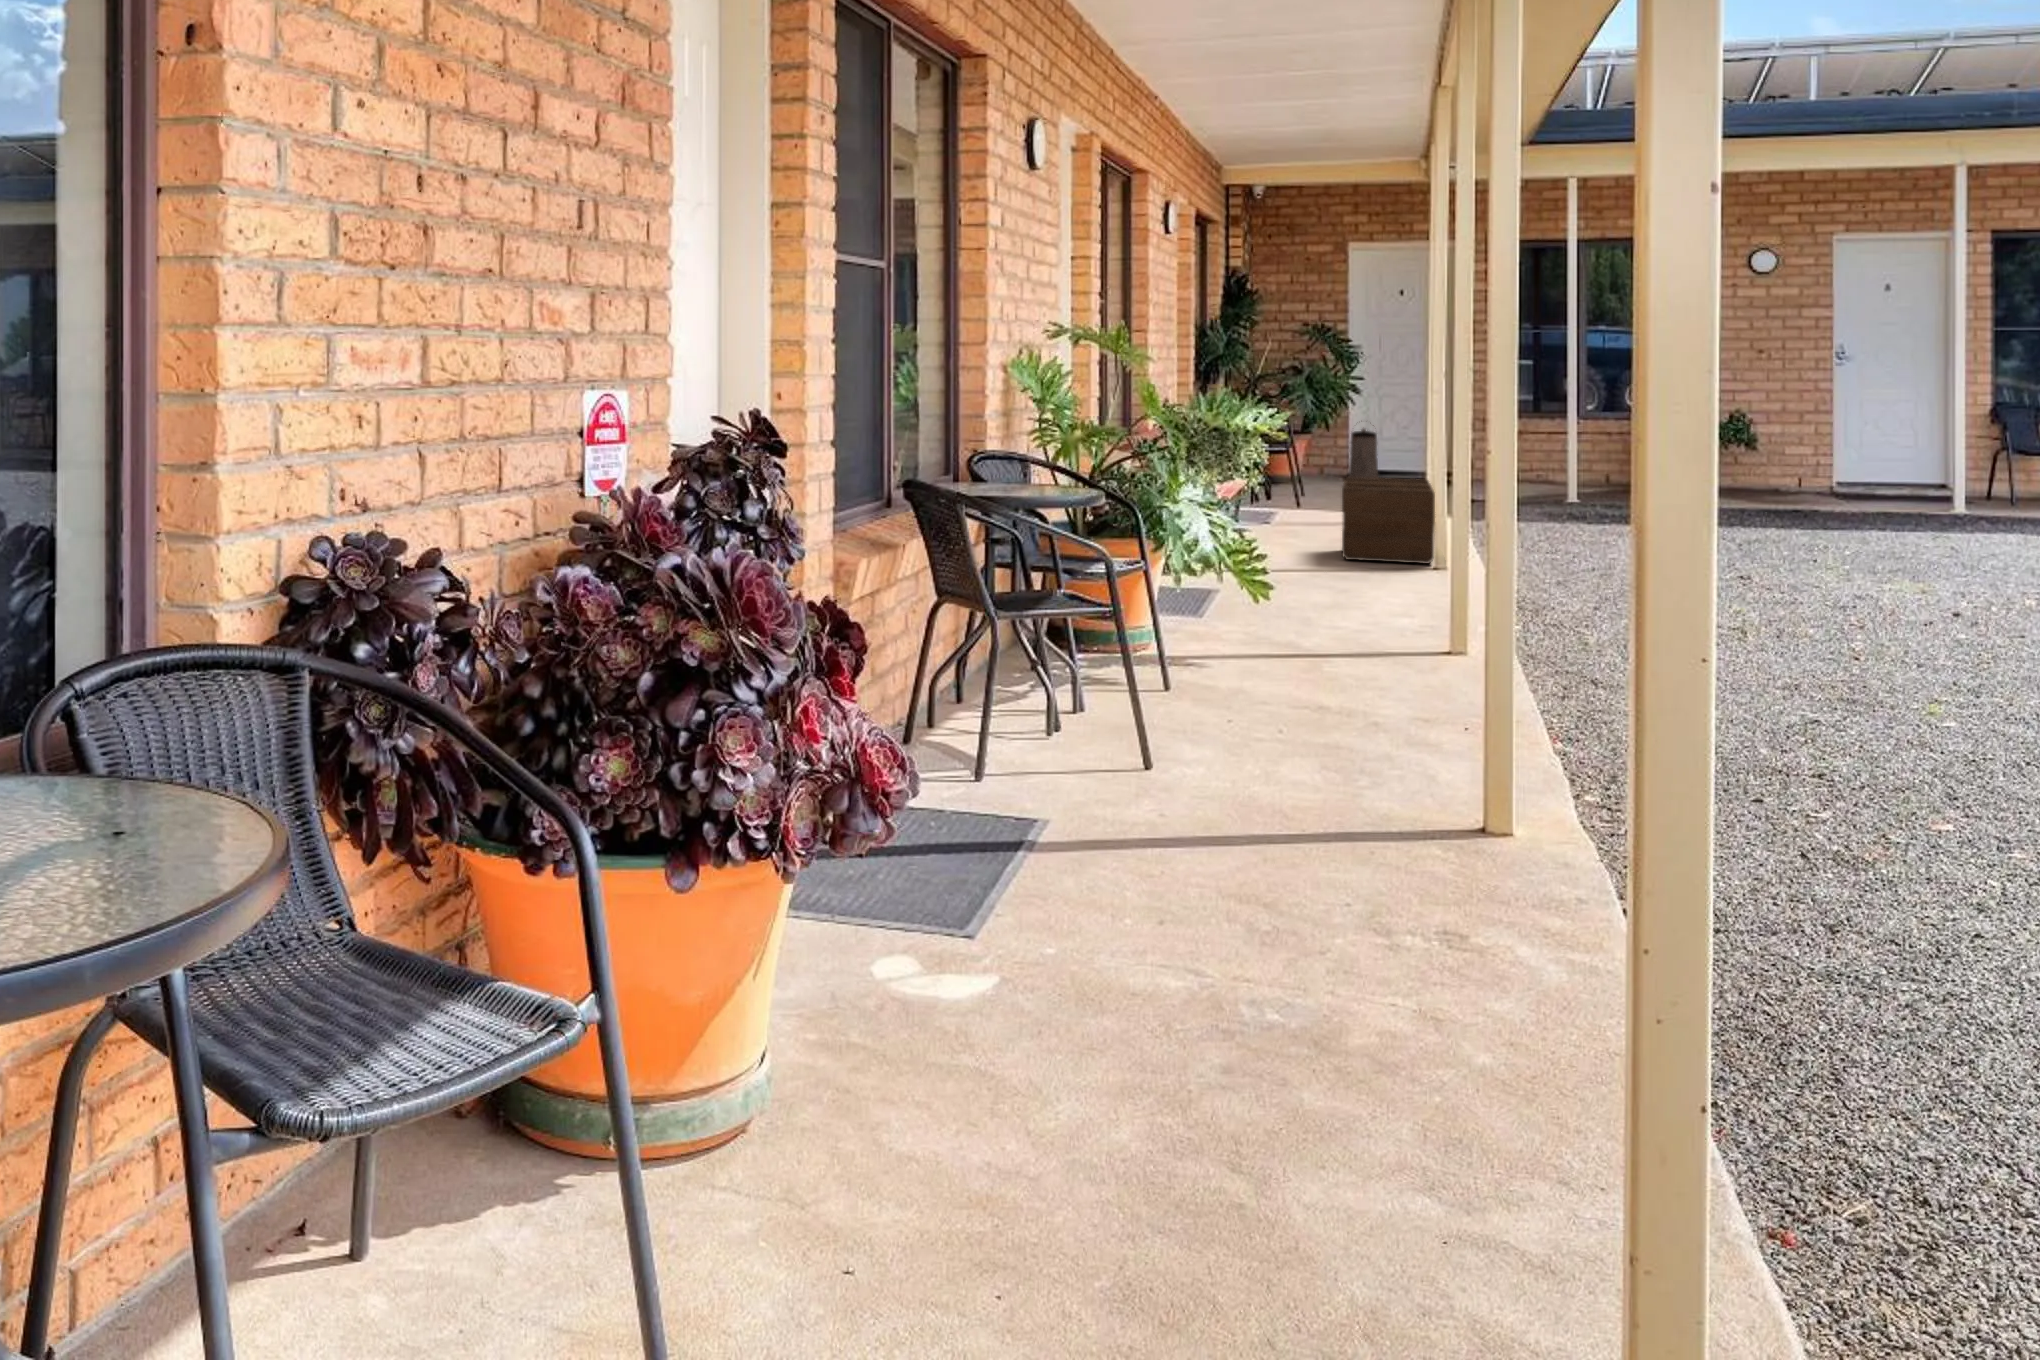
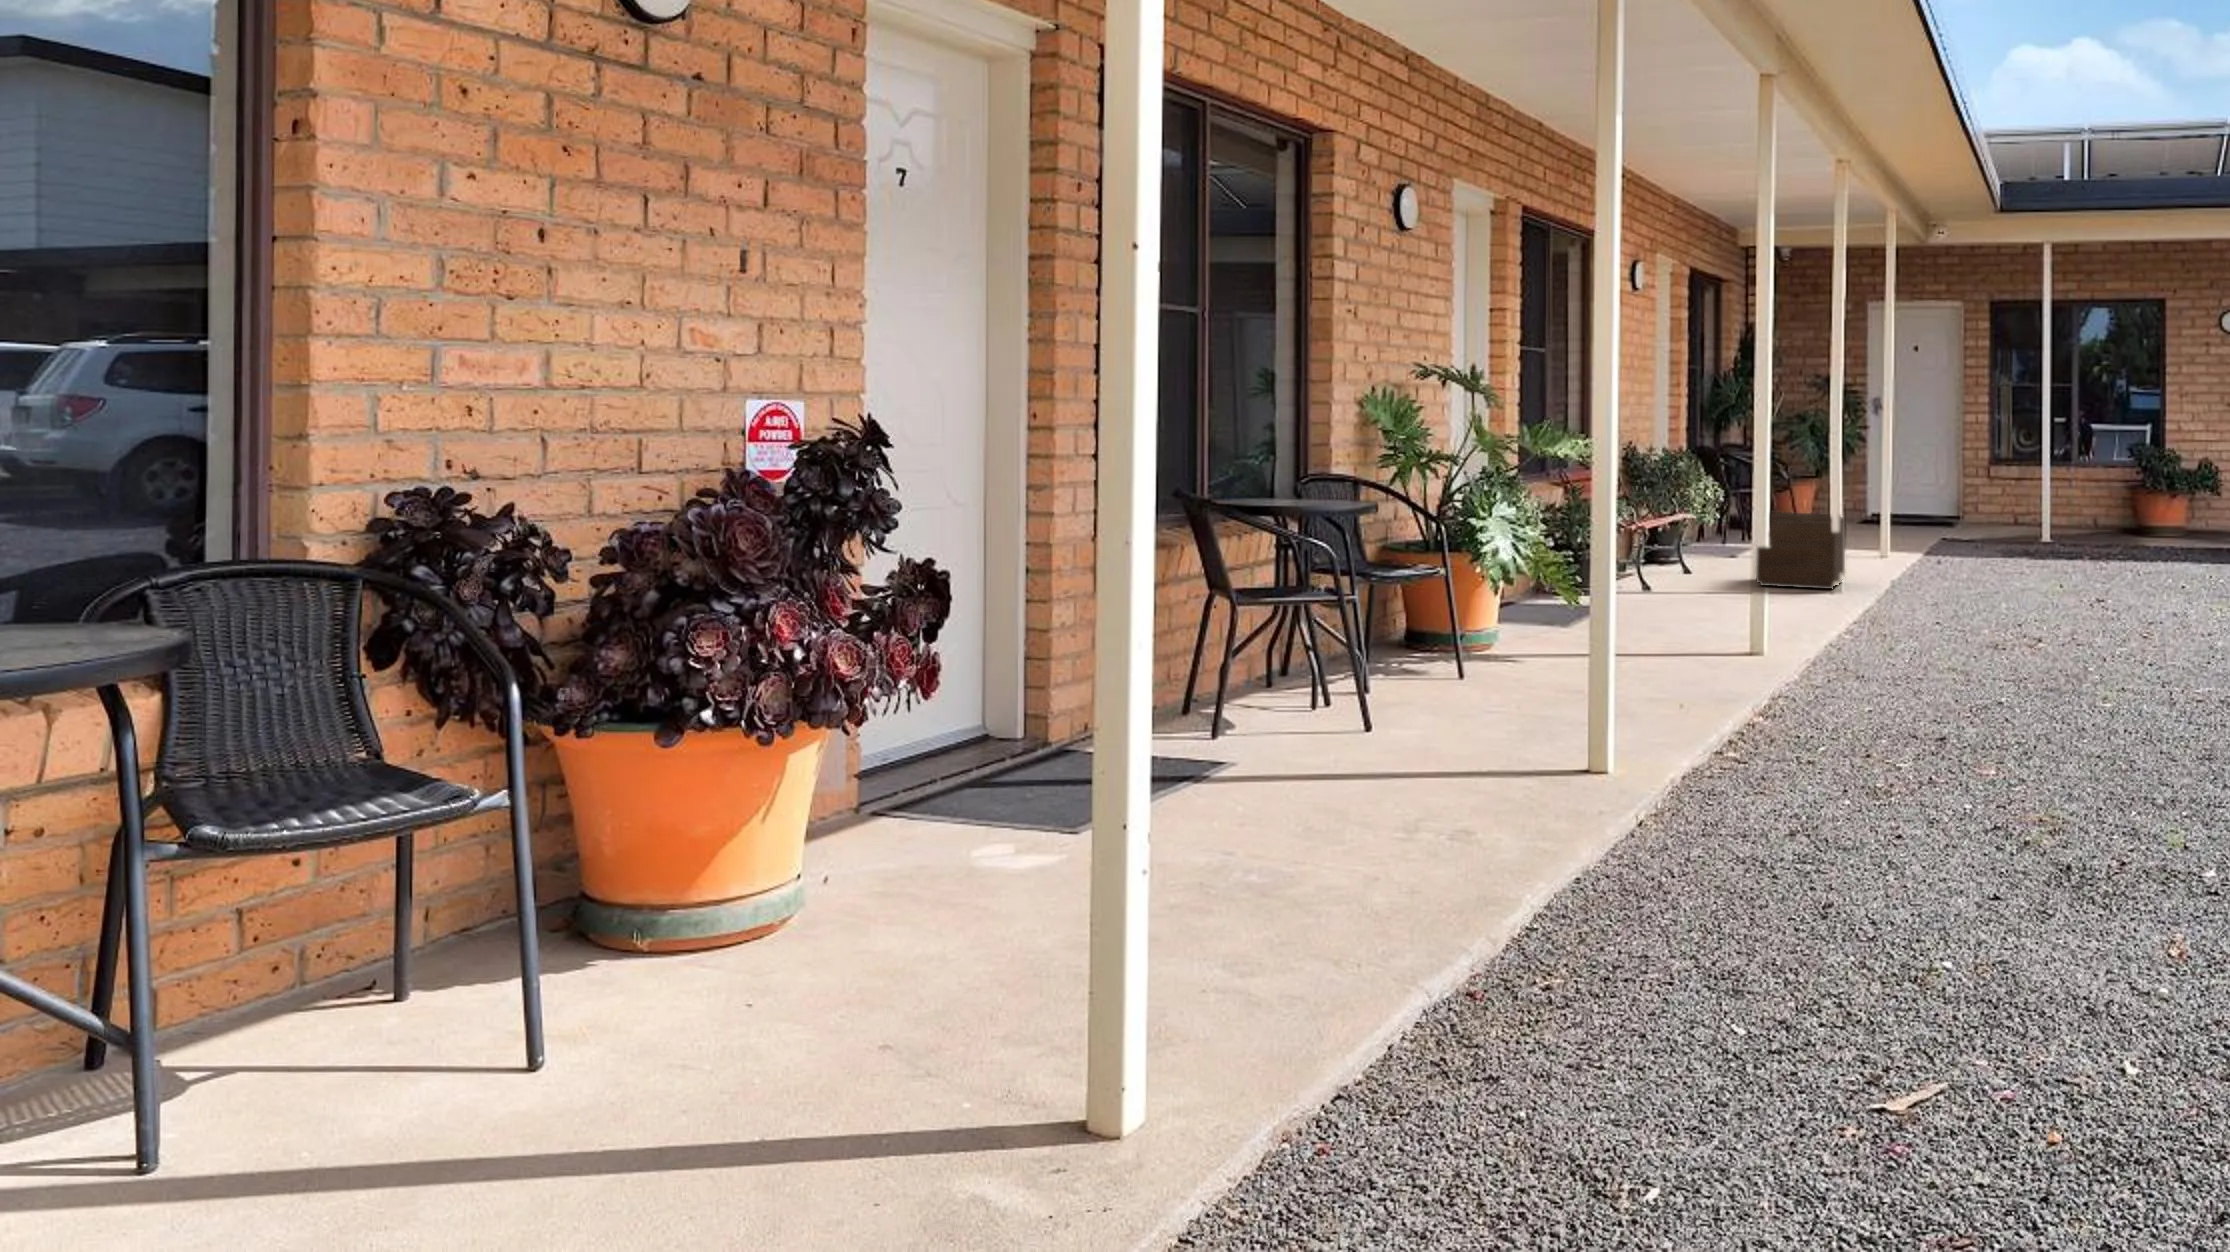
watering can: present [1348,425,1379,478] -> none [1862,467,1891,523]

